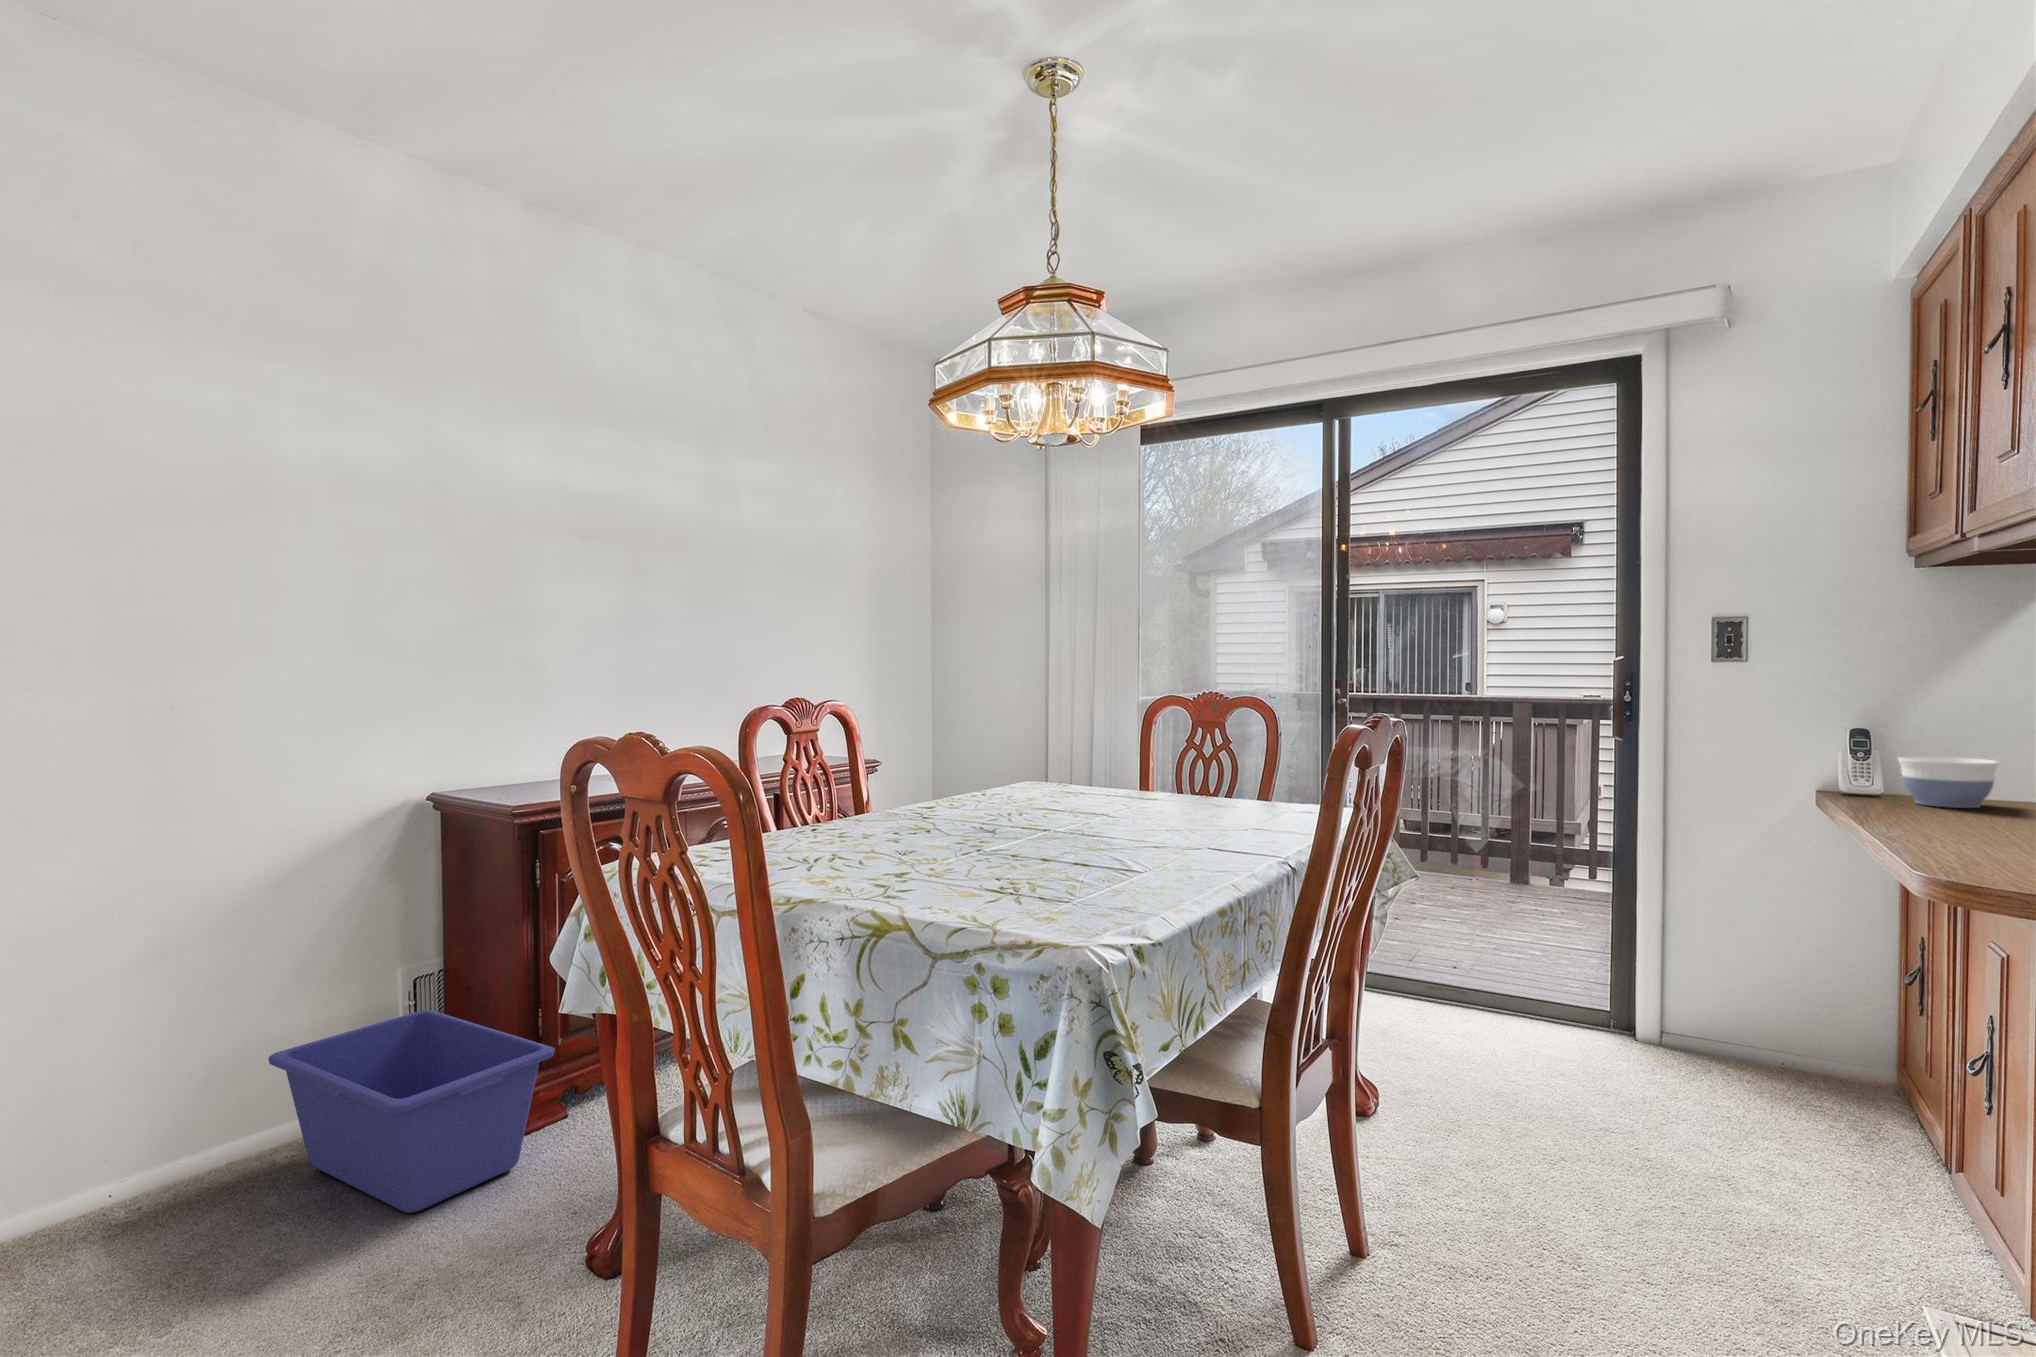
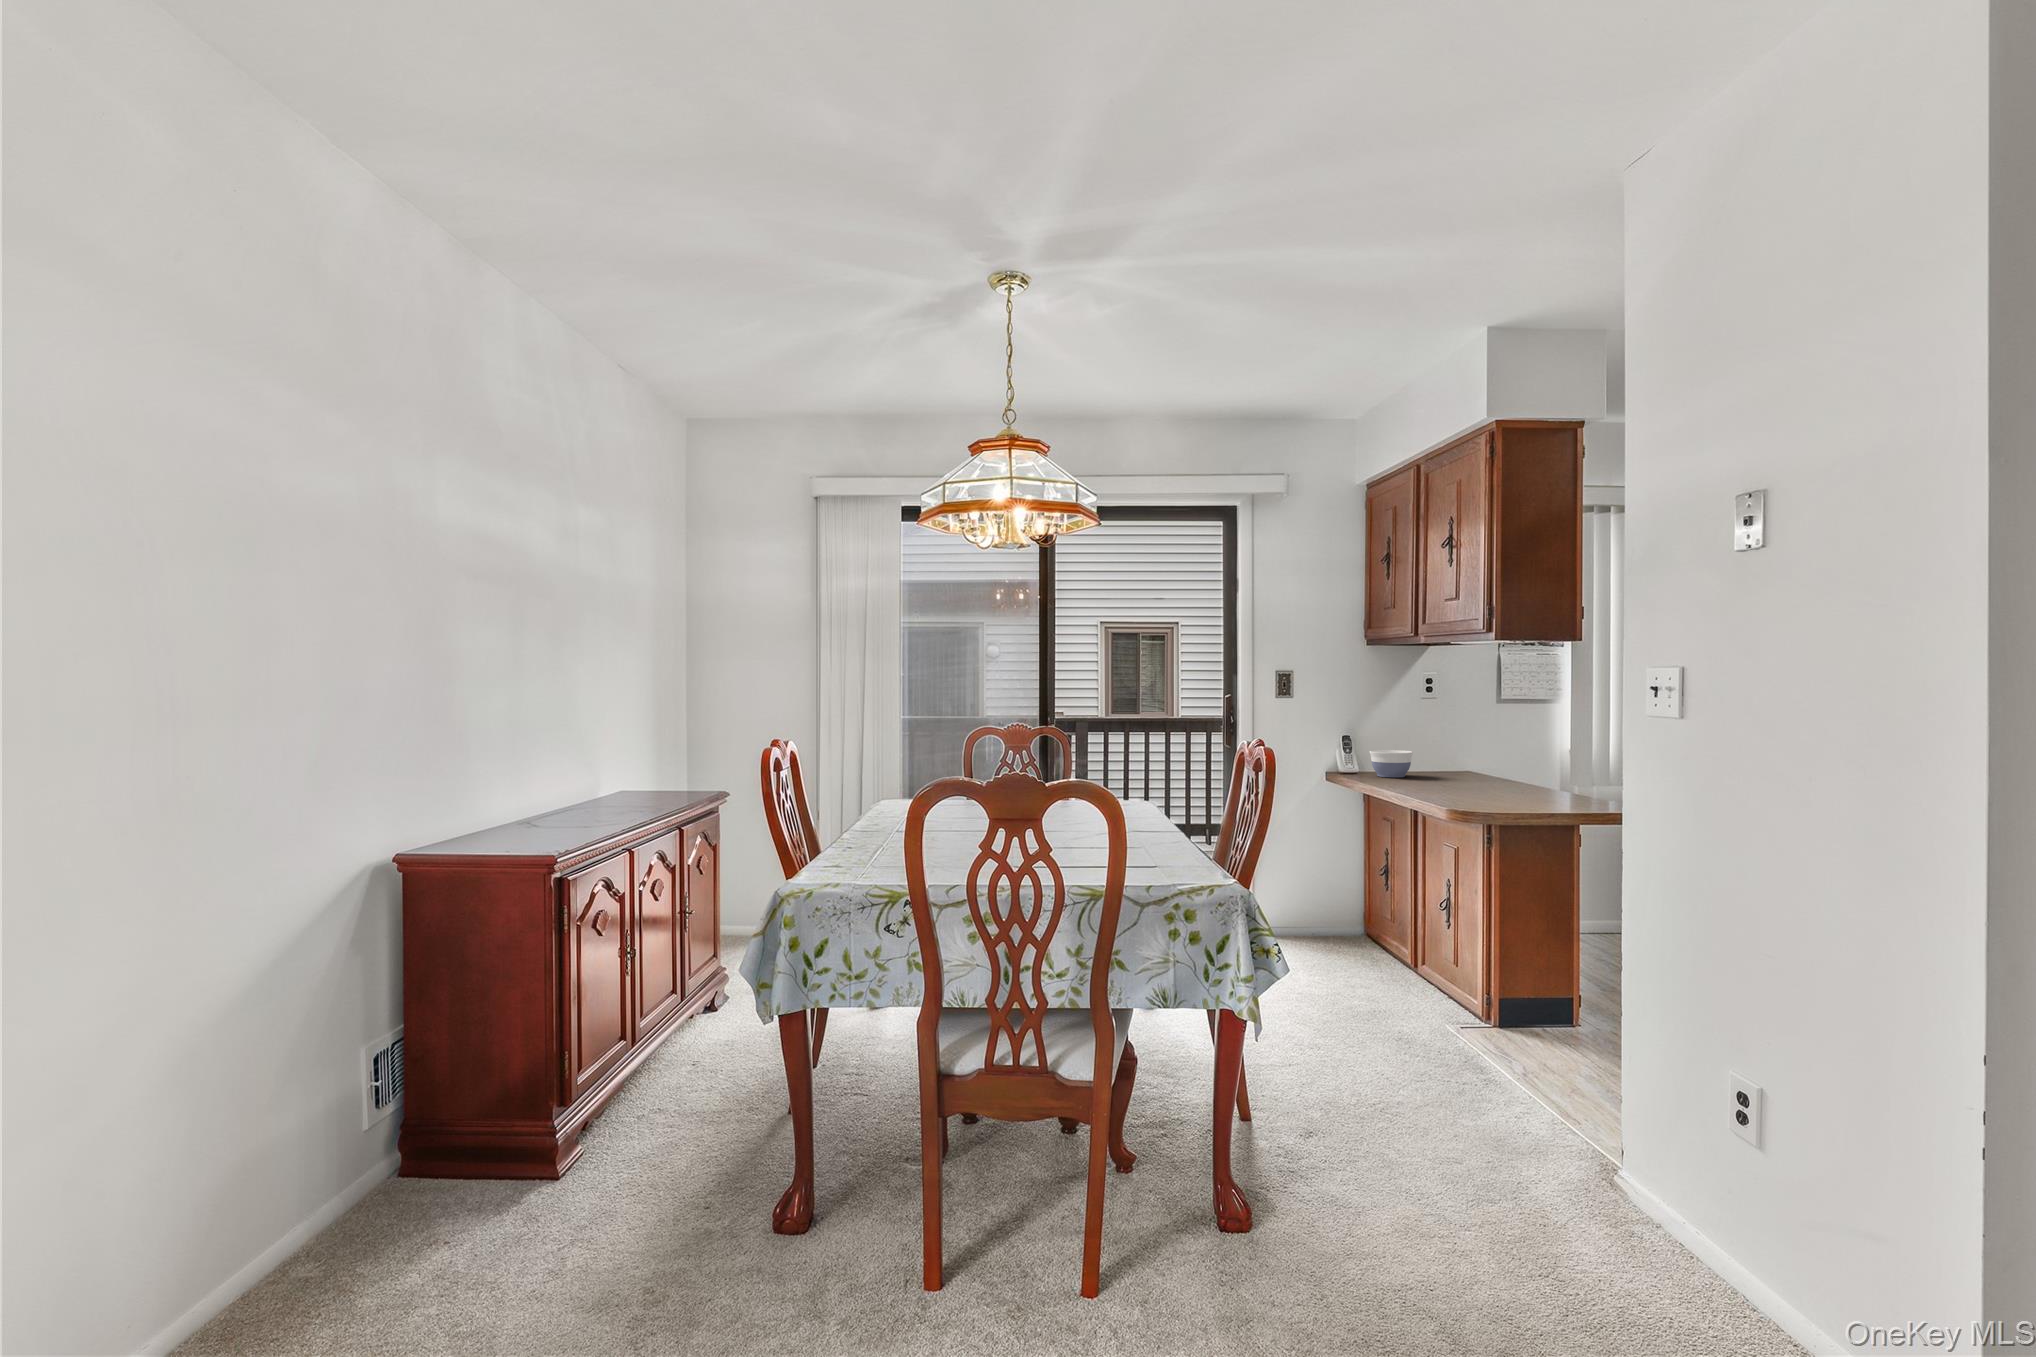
storage bin: present [269,1010,555,1213] -> none [298,1076,619,1260]

